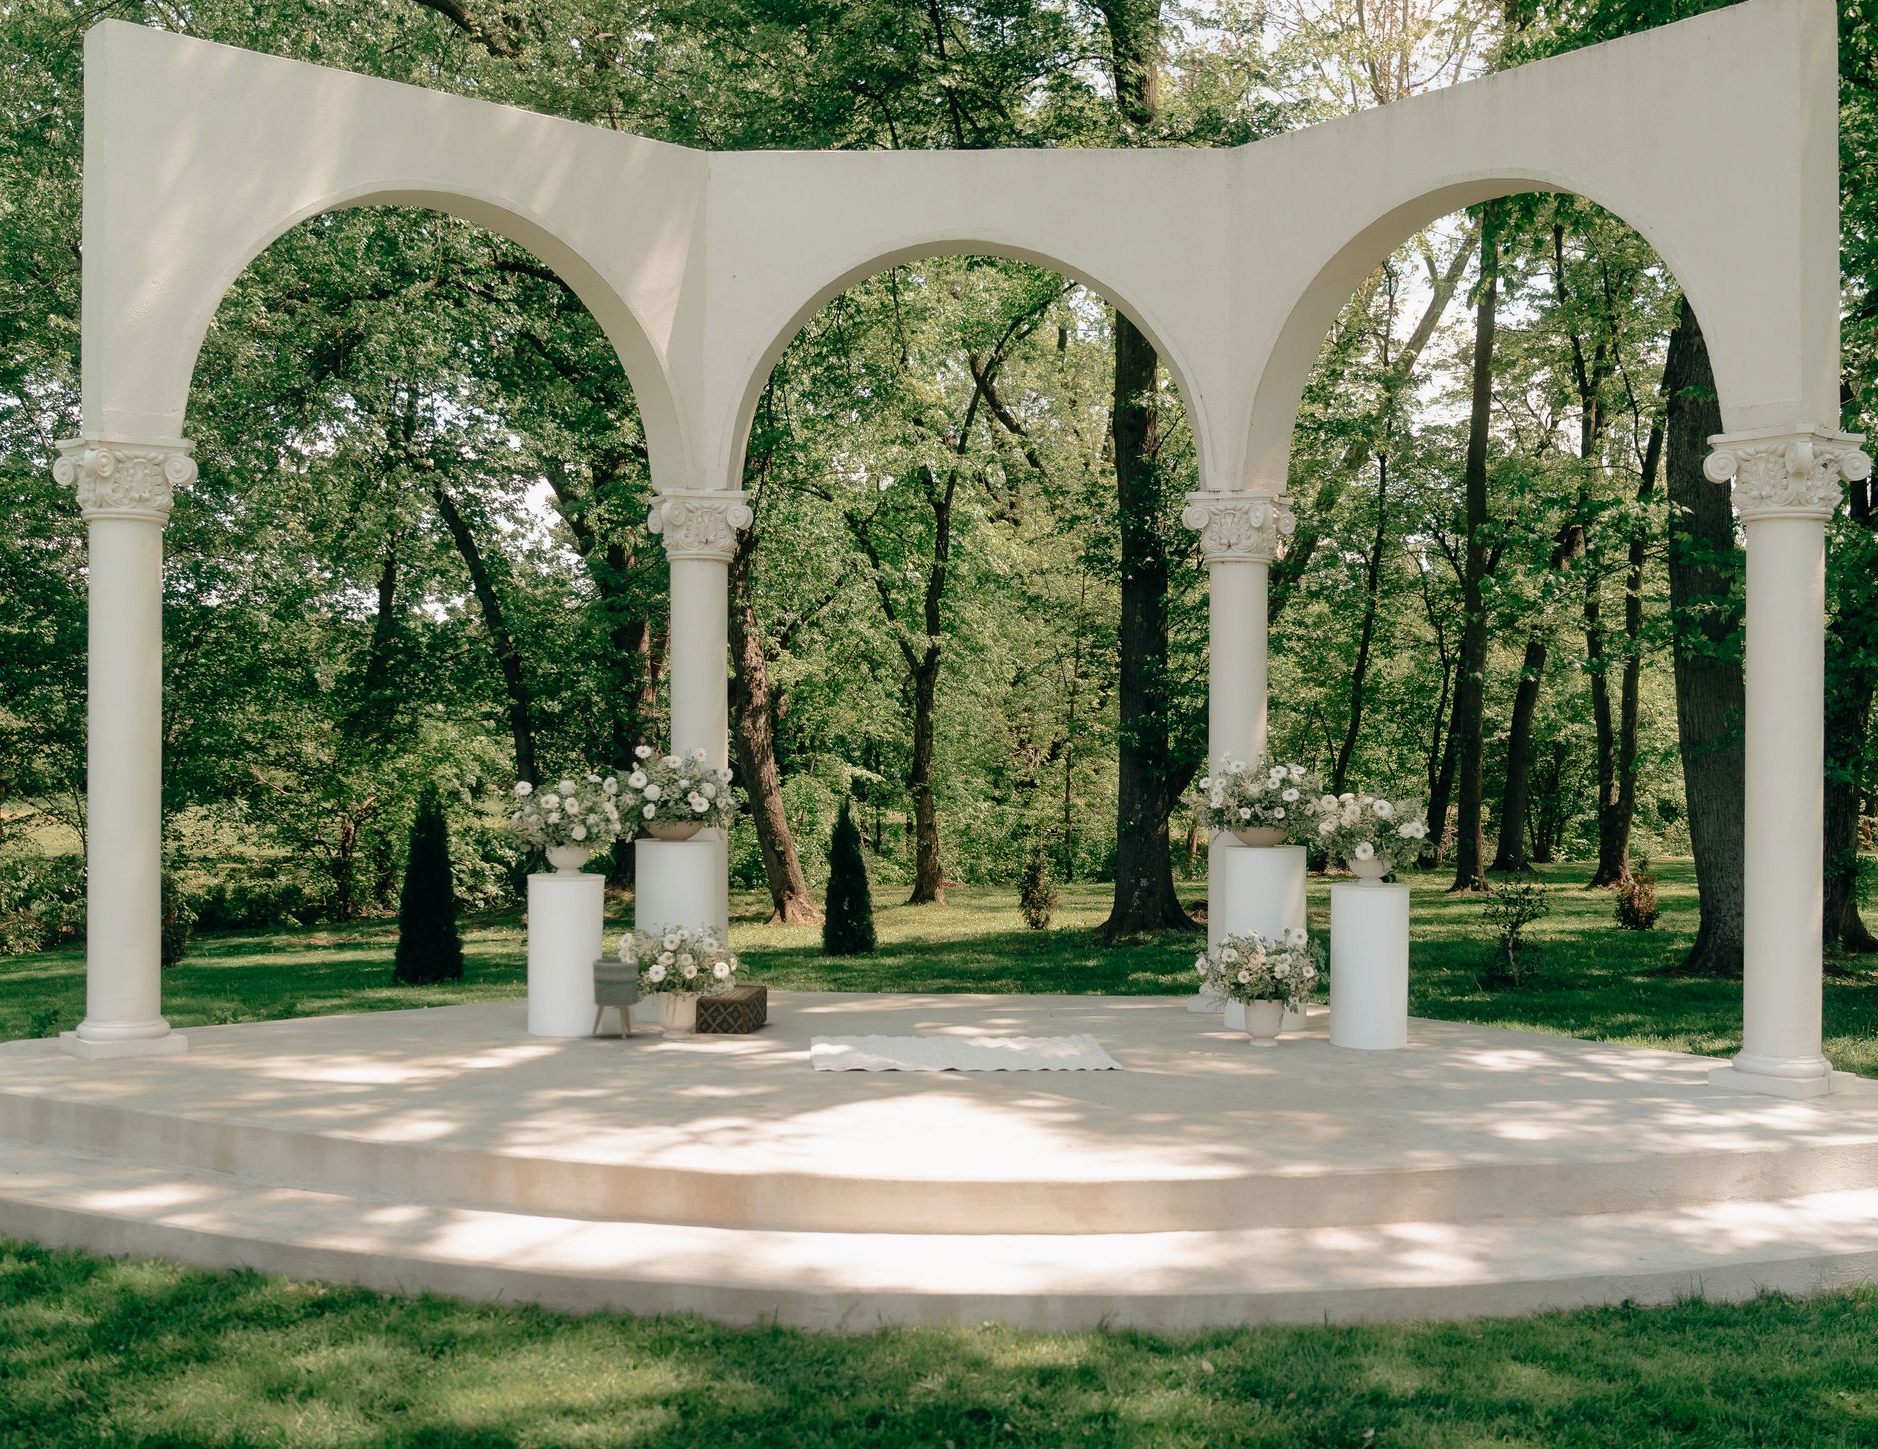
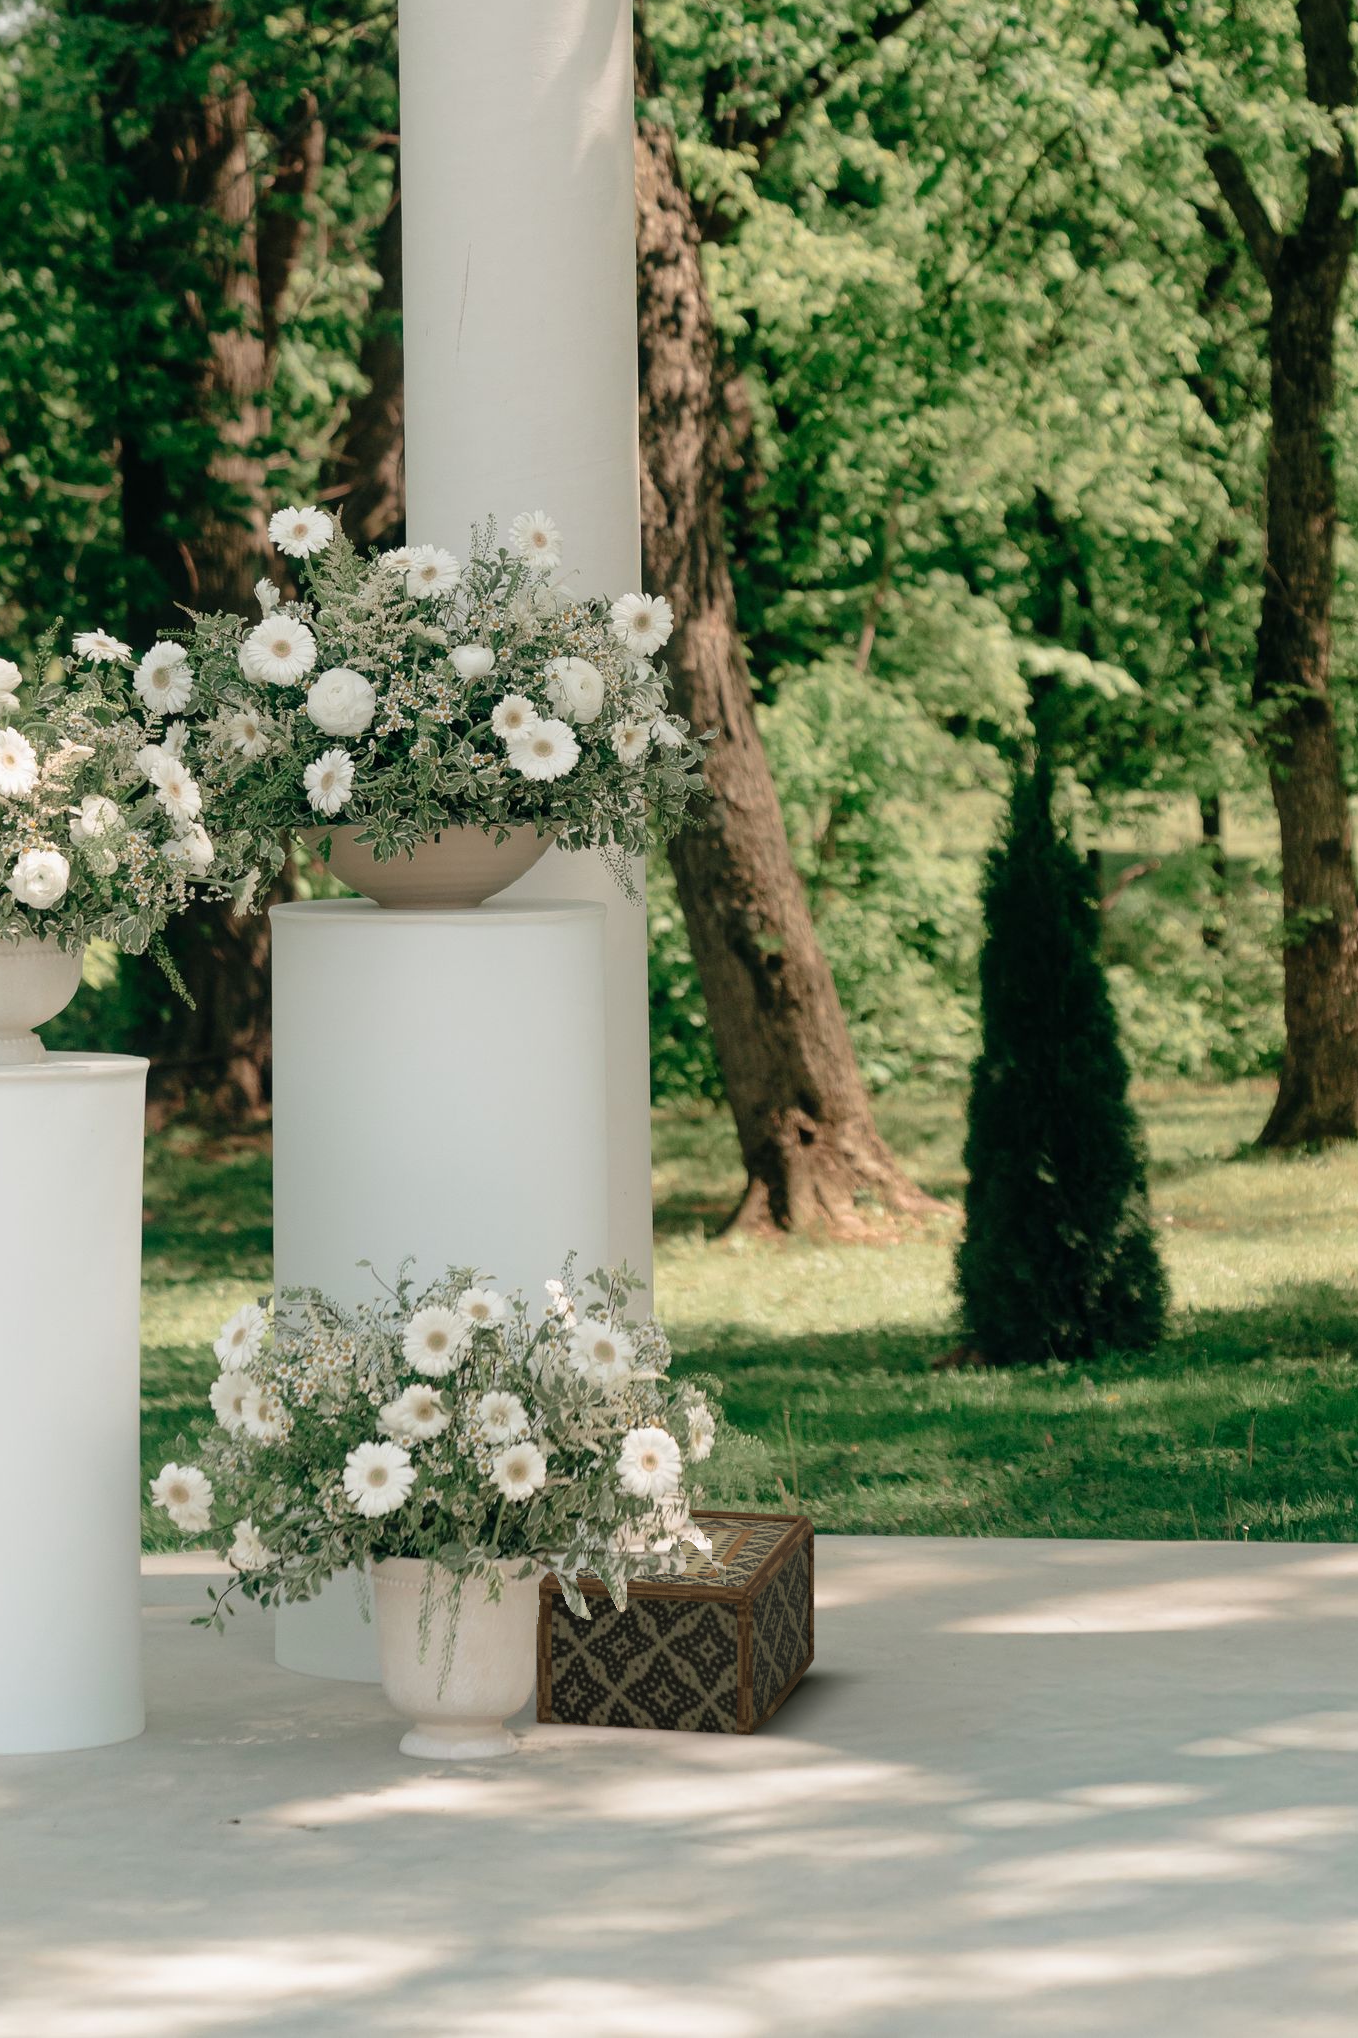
planter: present [592,957,639,1039] -> none [104,1396,313,1756]

